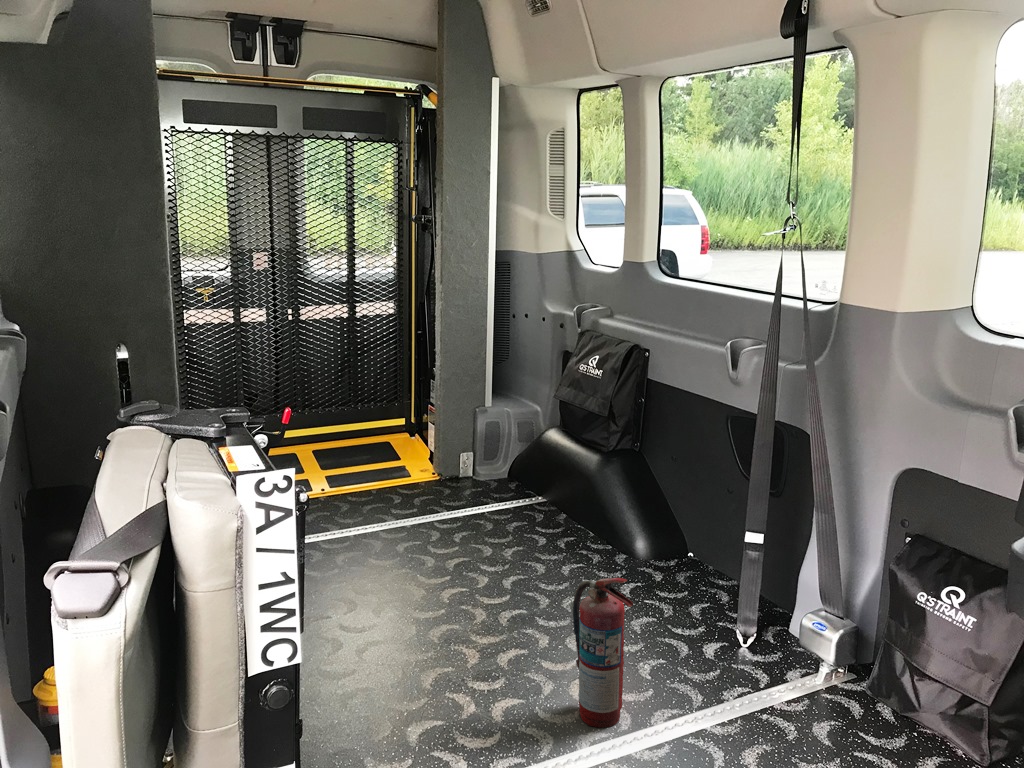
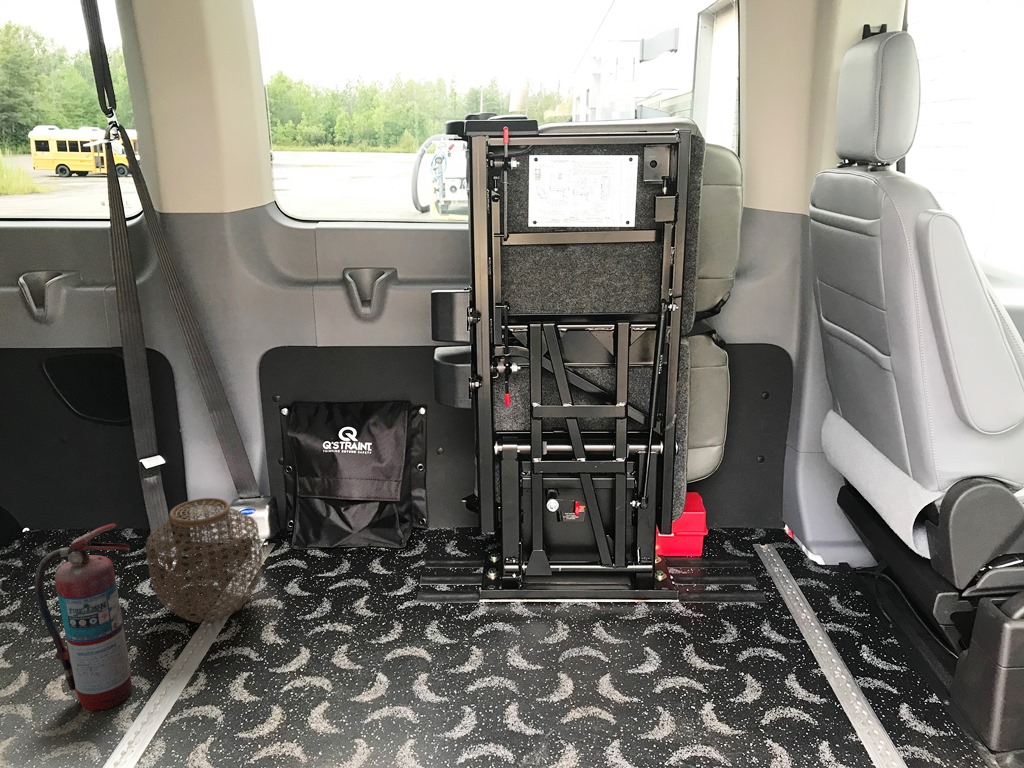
woven basket: none [685,589,794,714] -> present [146,498,262,623]

